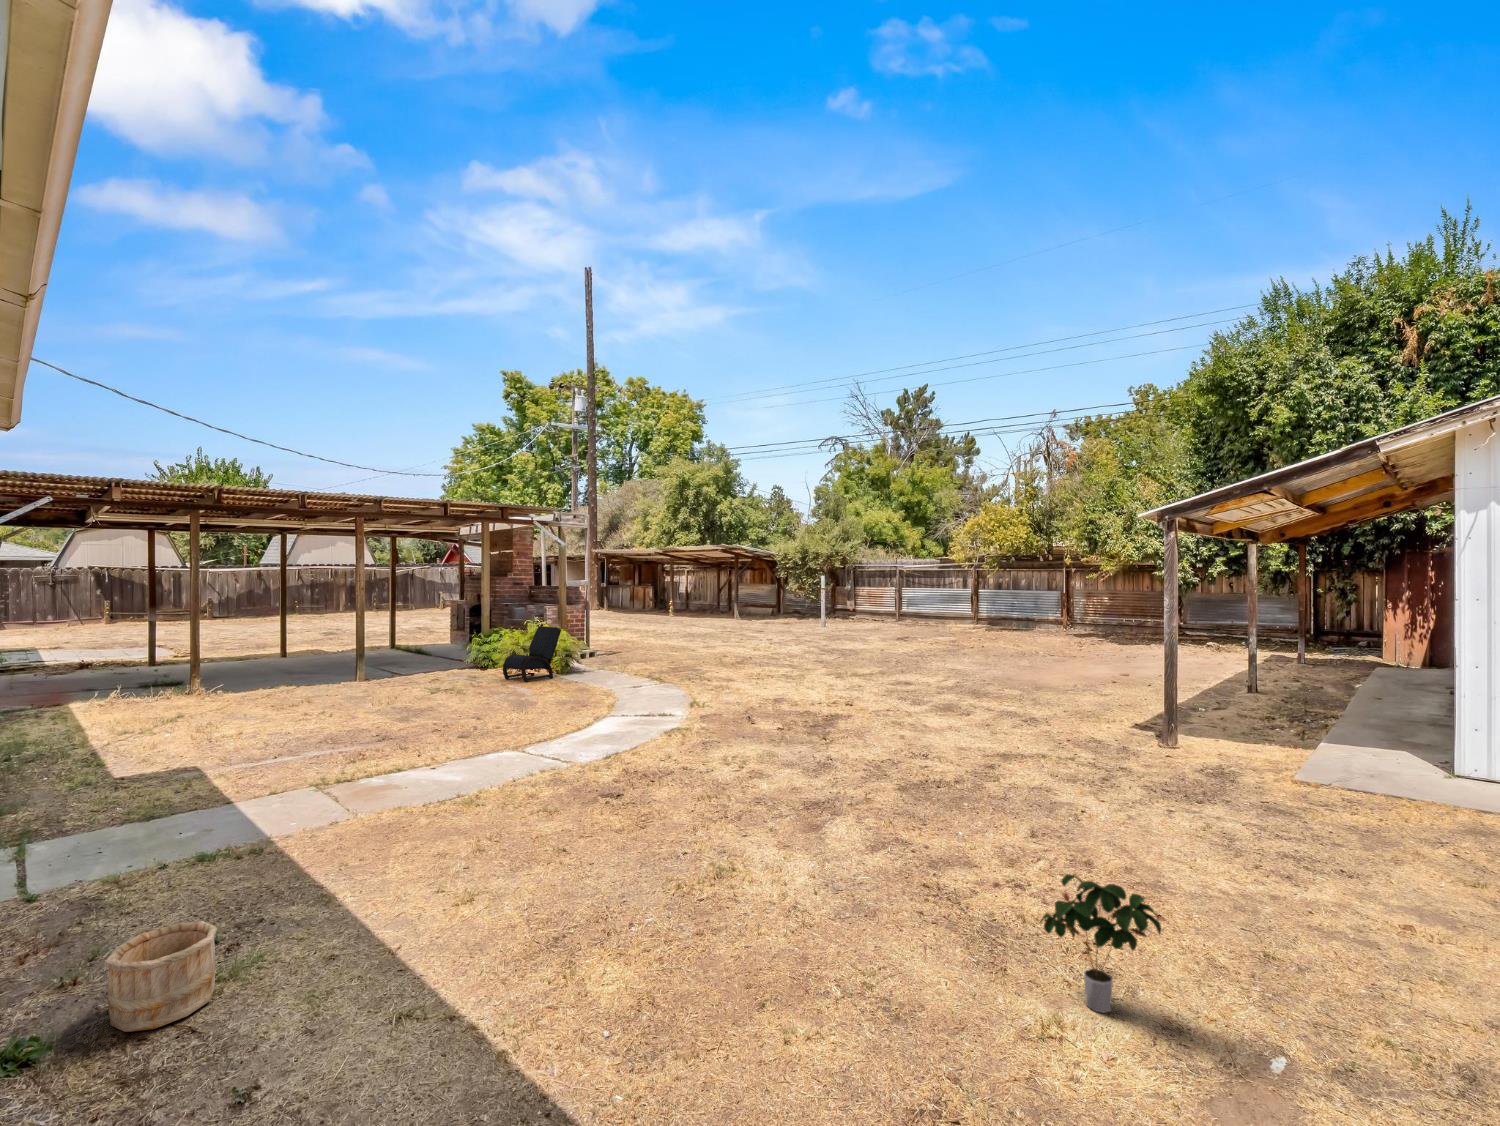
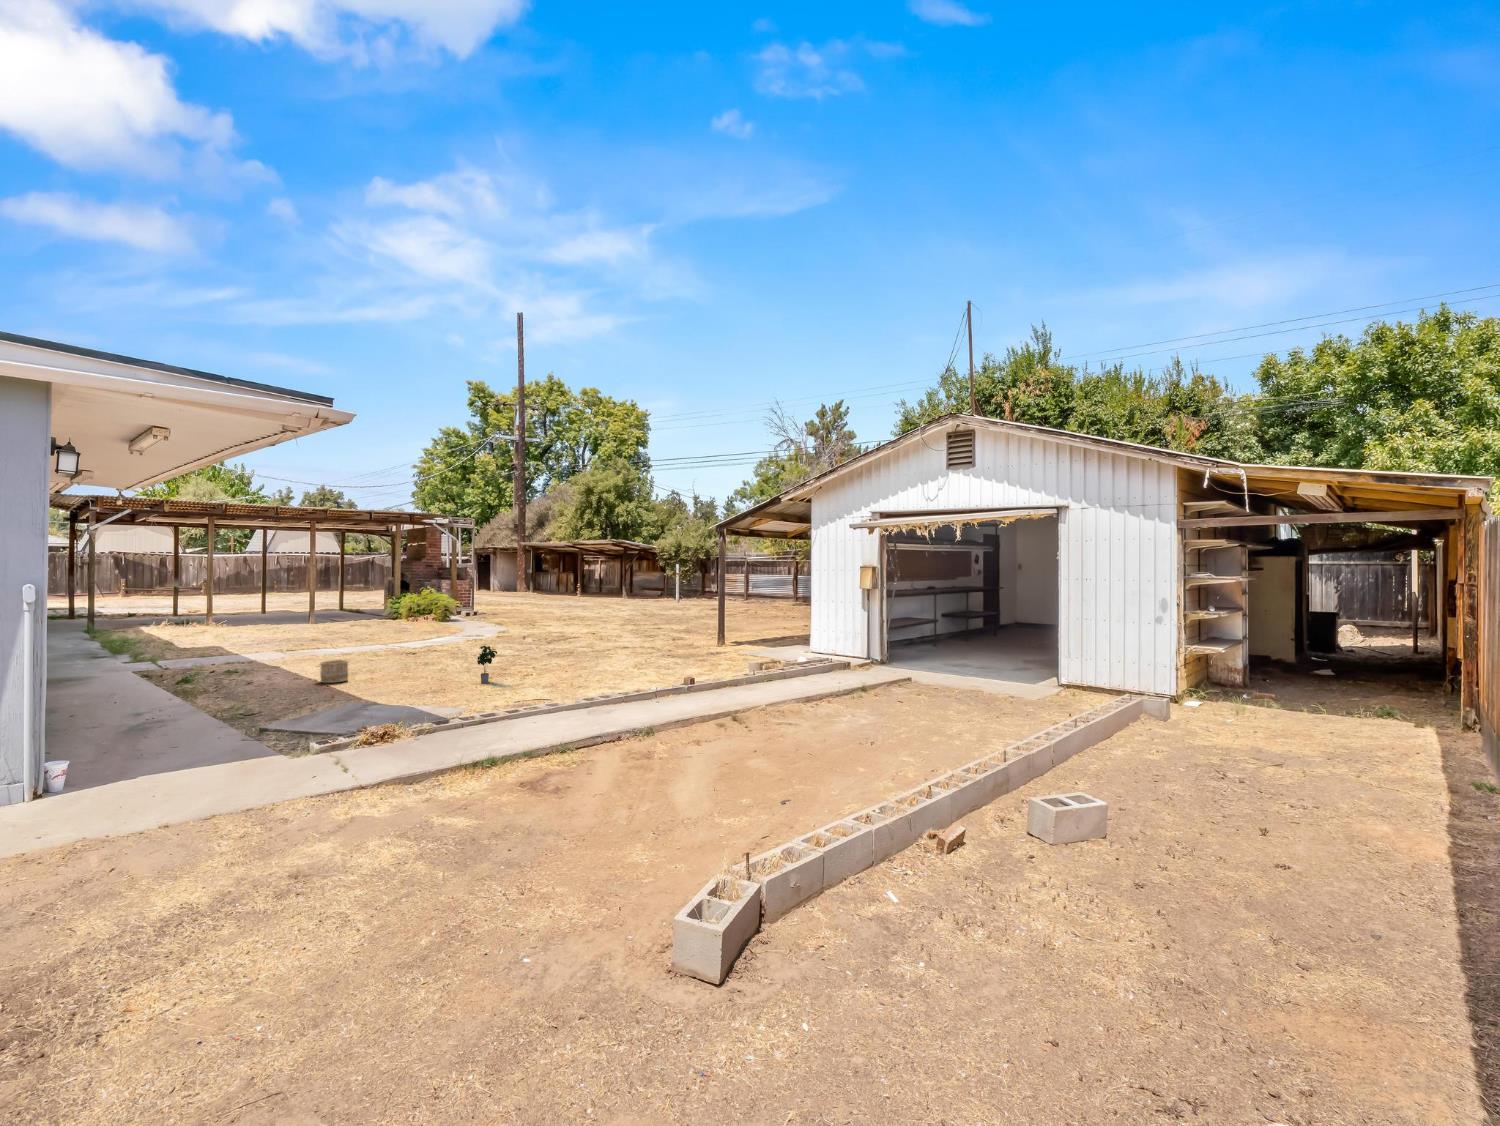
lounge chair: present [503,626,561,682] -> none [399,591,439,625]
wooden bucket: present [104,921,217,1032] -> present [320,660,348,683]

